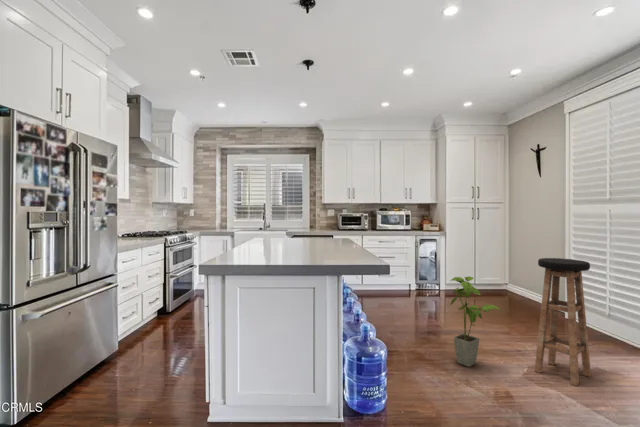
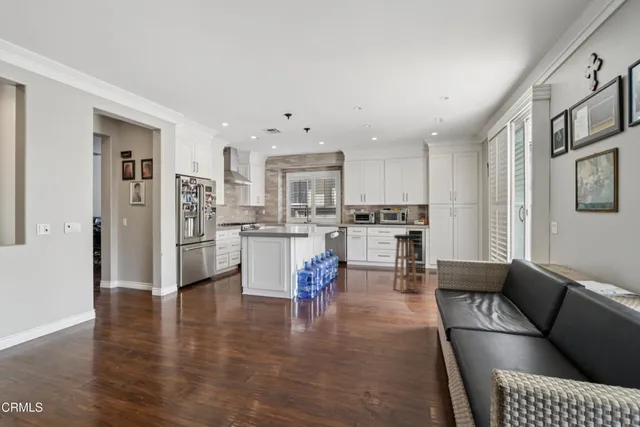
house plant: present [450,276,500,367] -> none [356,243,377,287]

